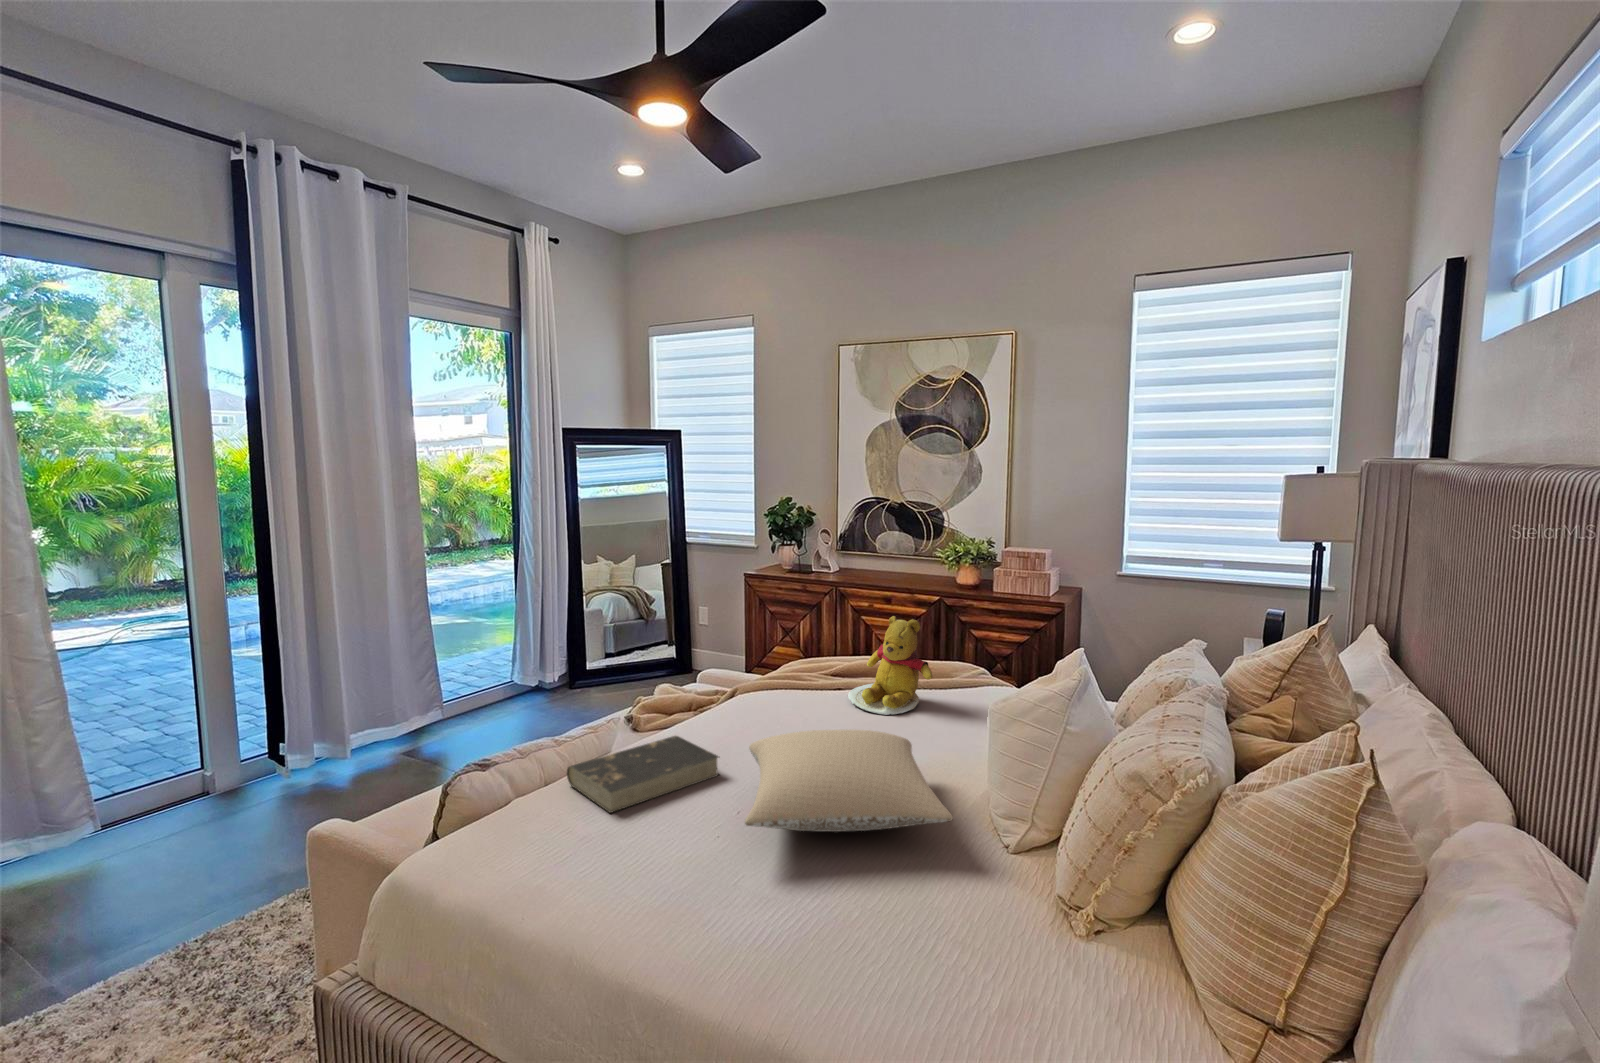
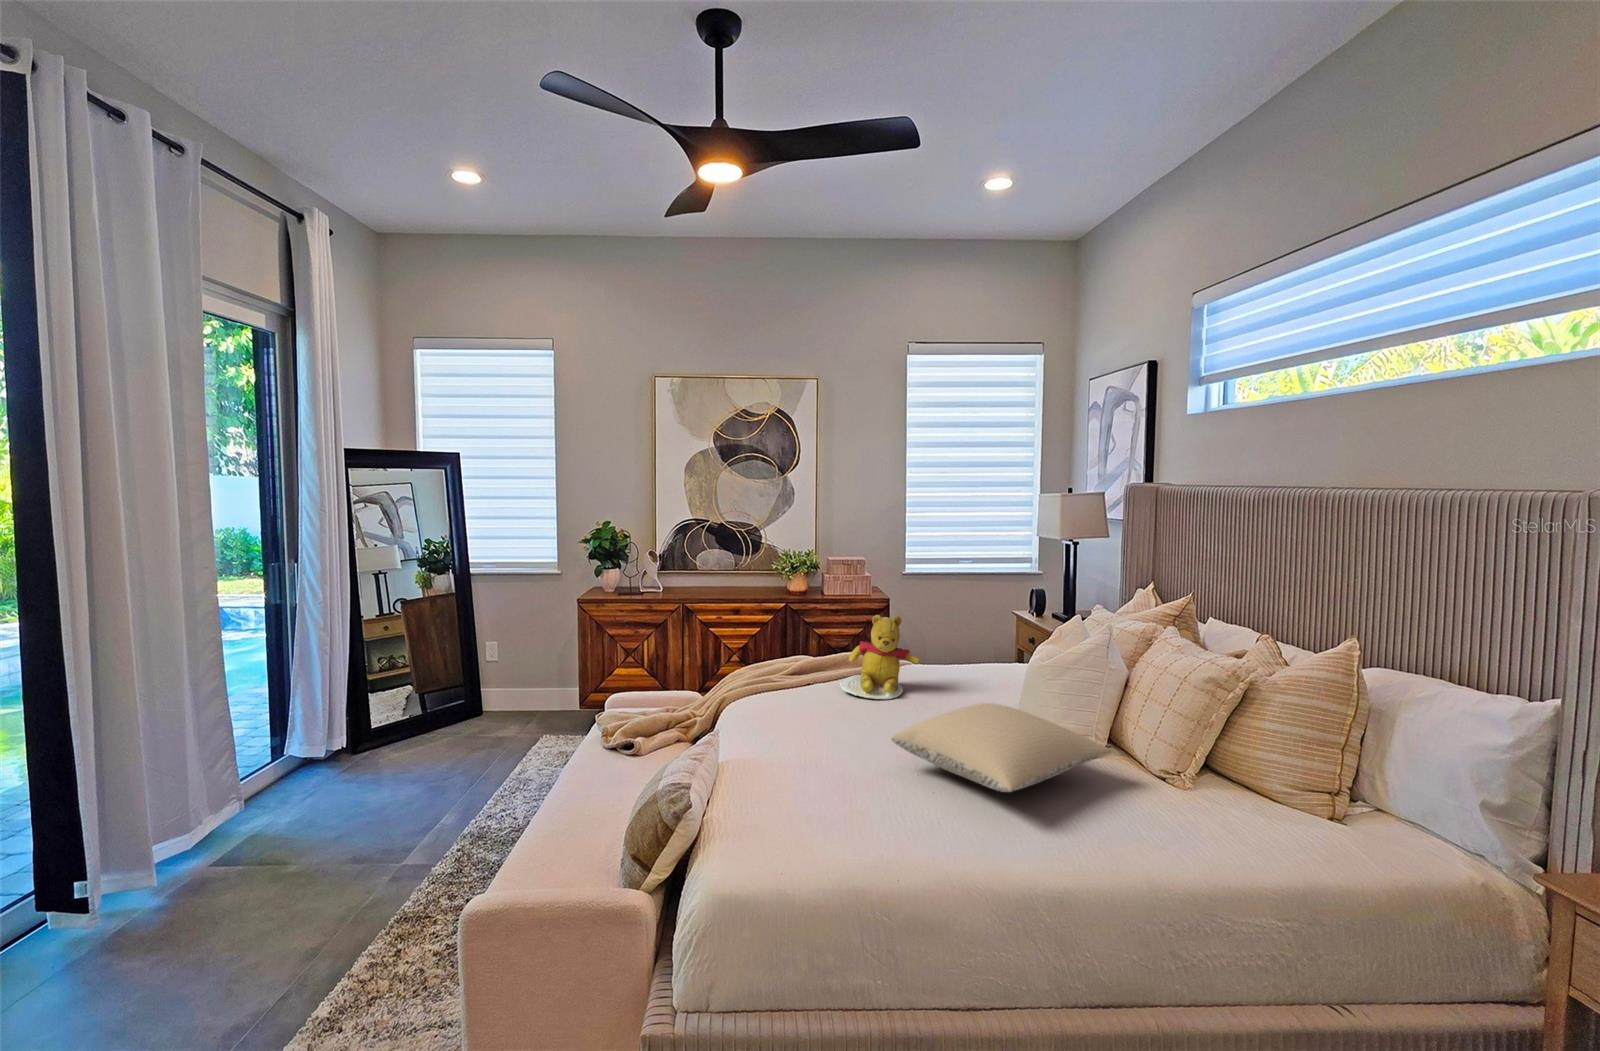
book: present [567,736,719,813] -> none [747,747,860,824]

